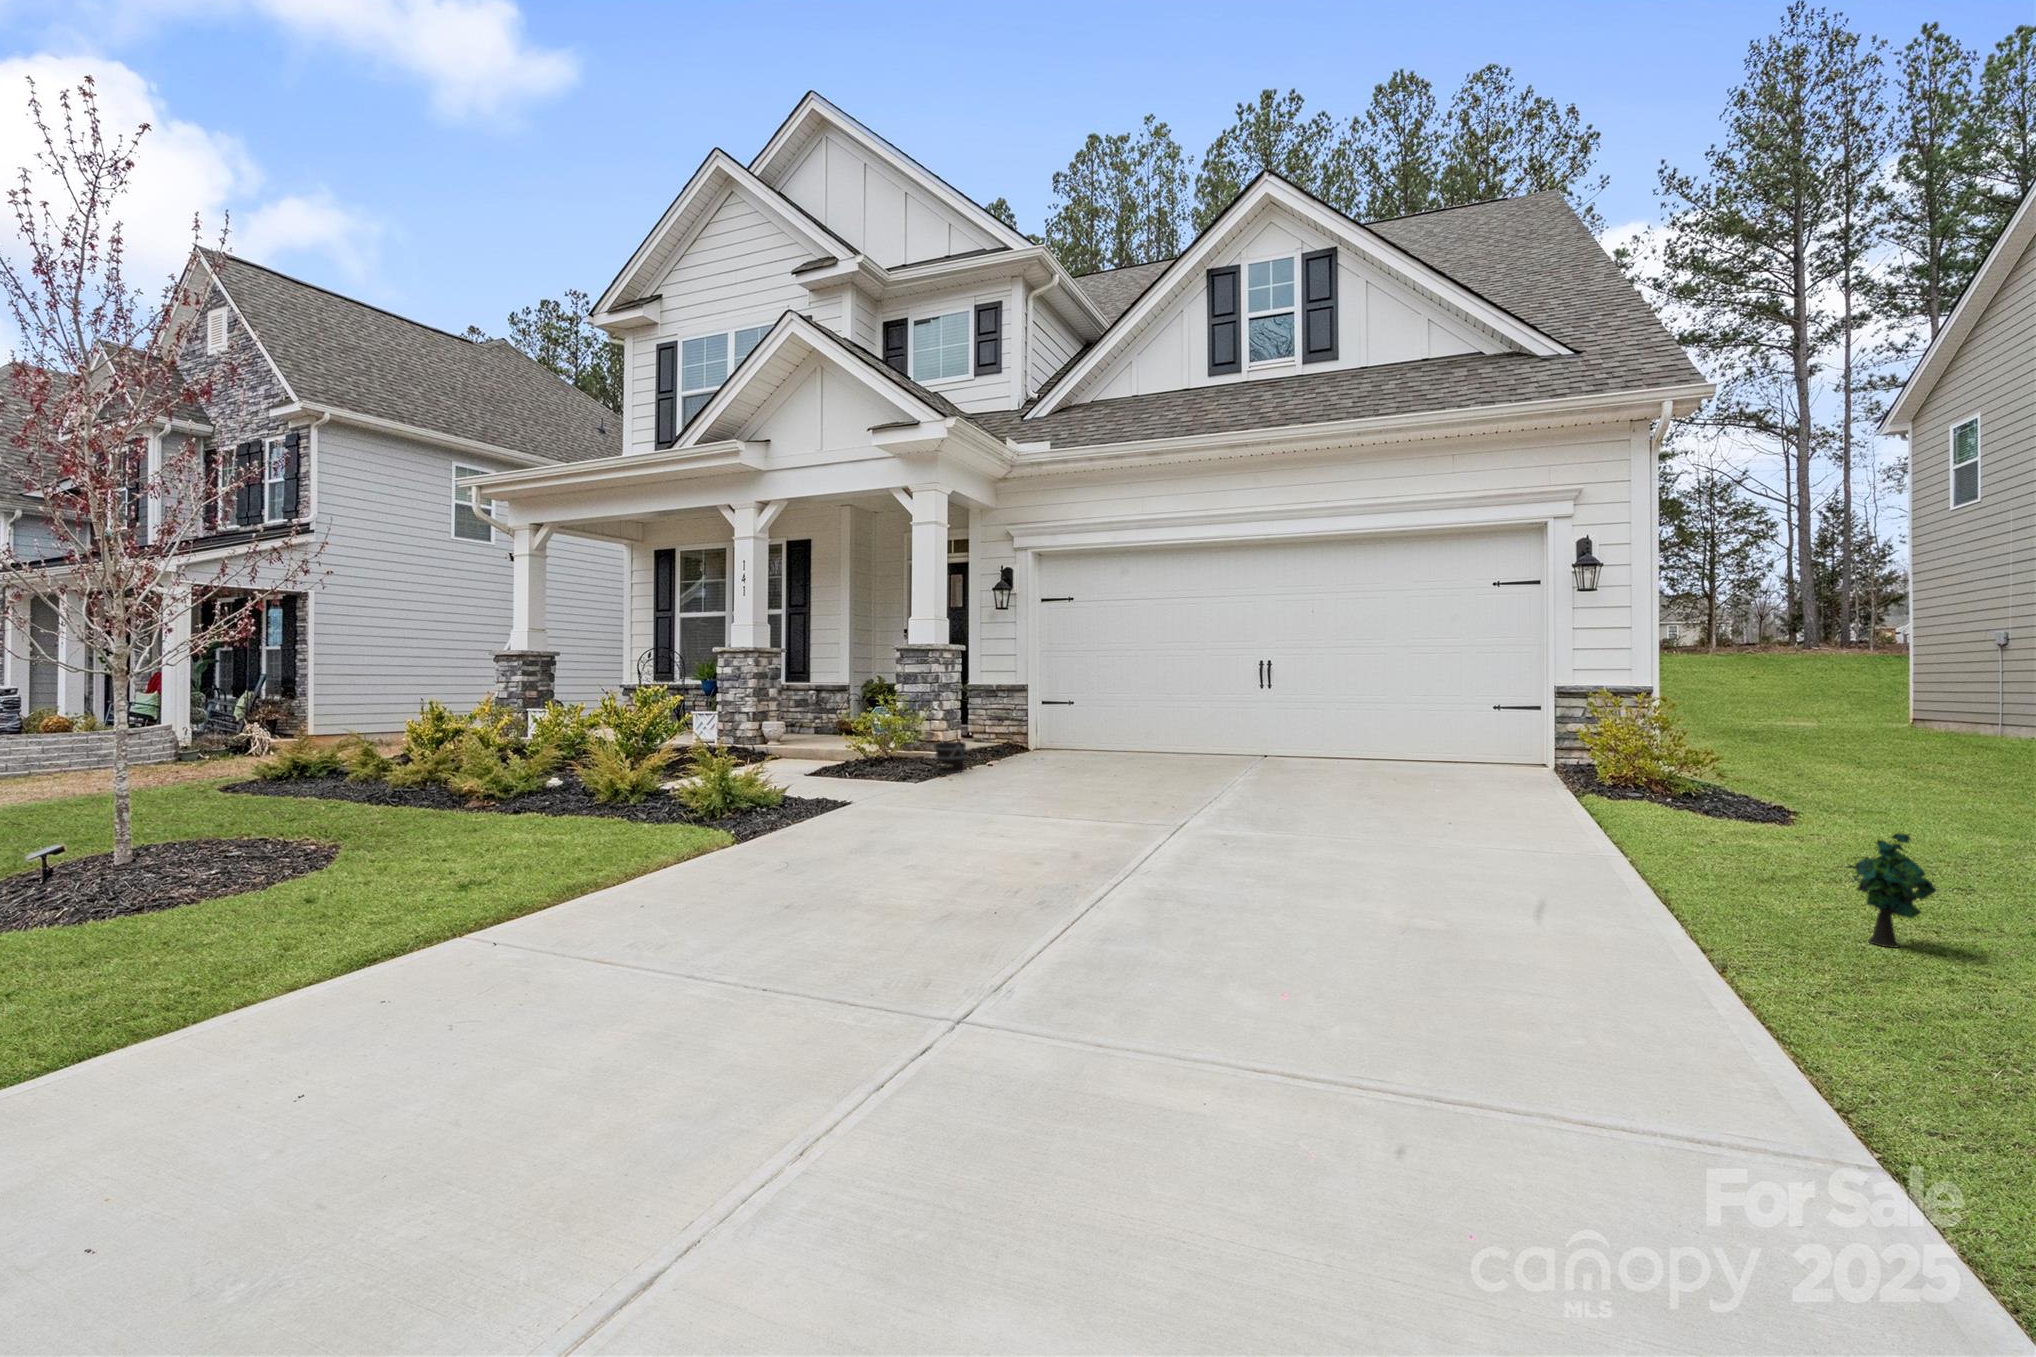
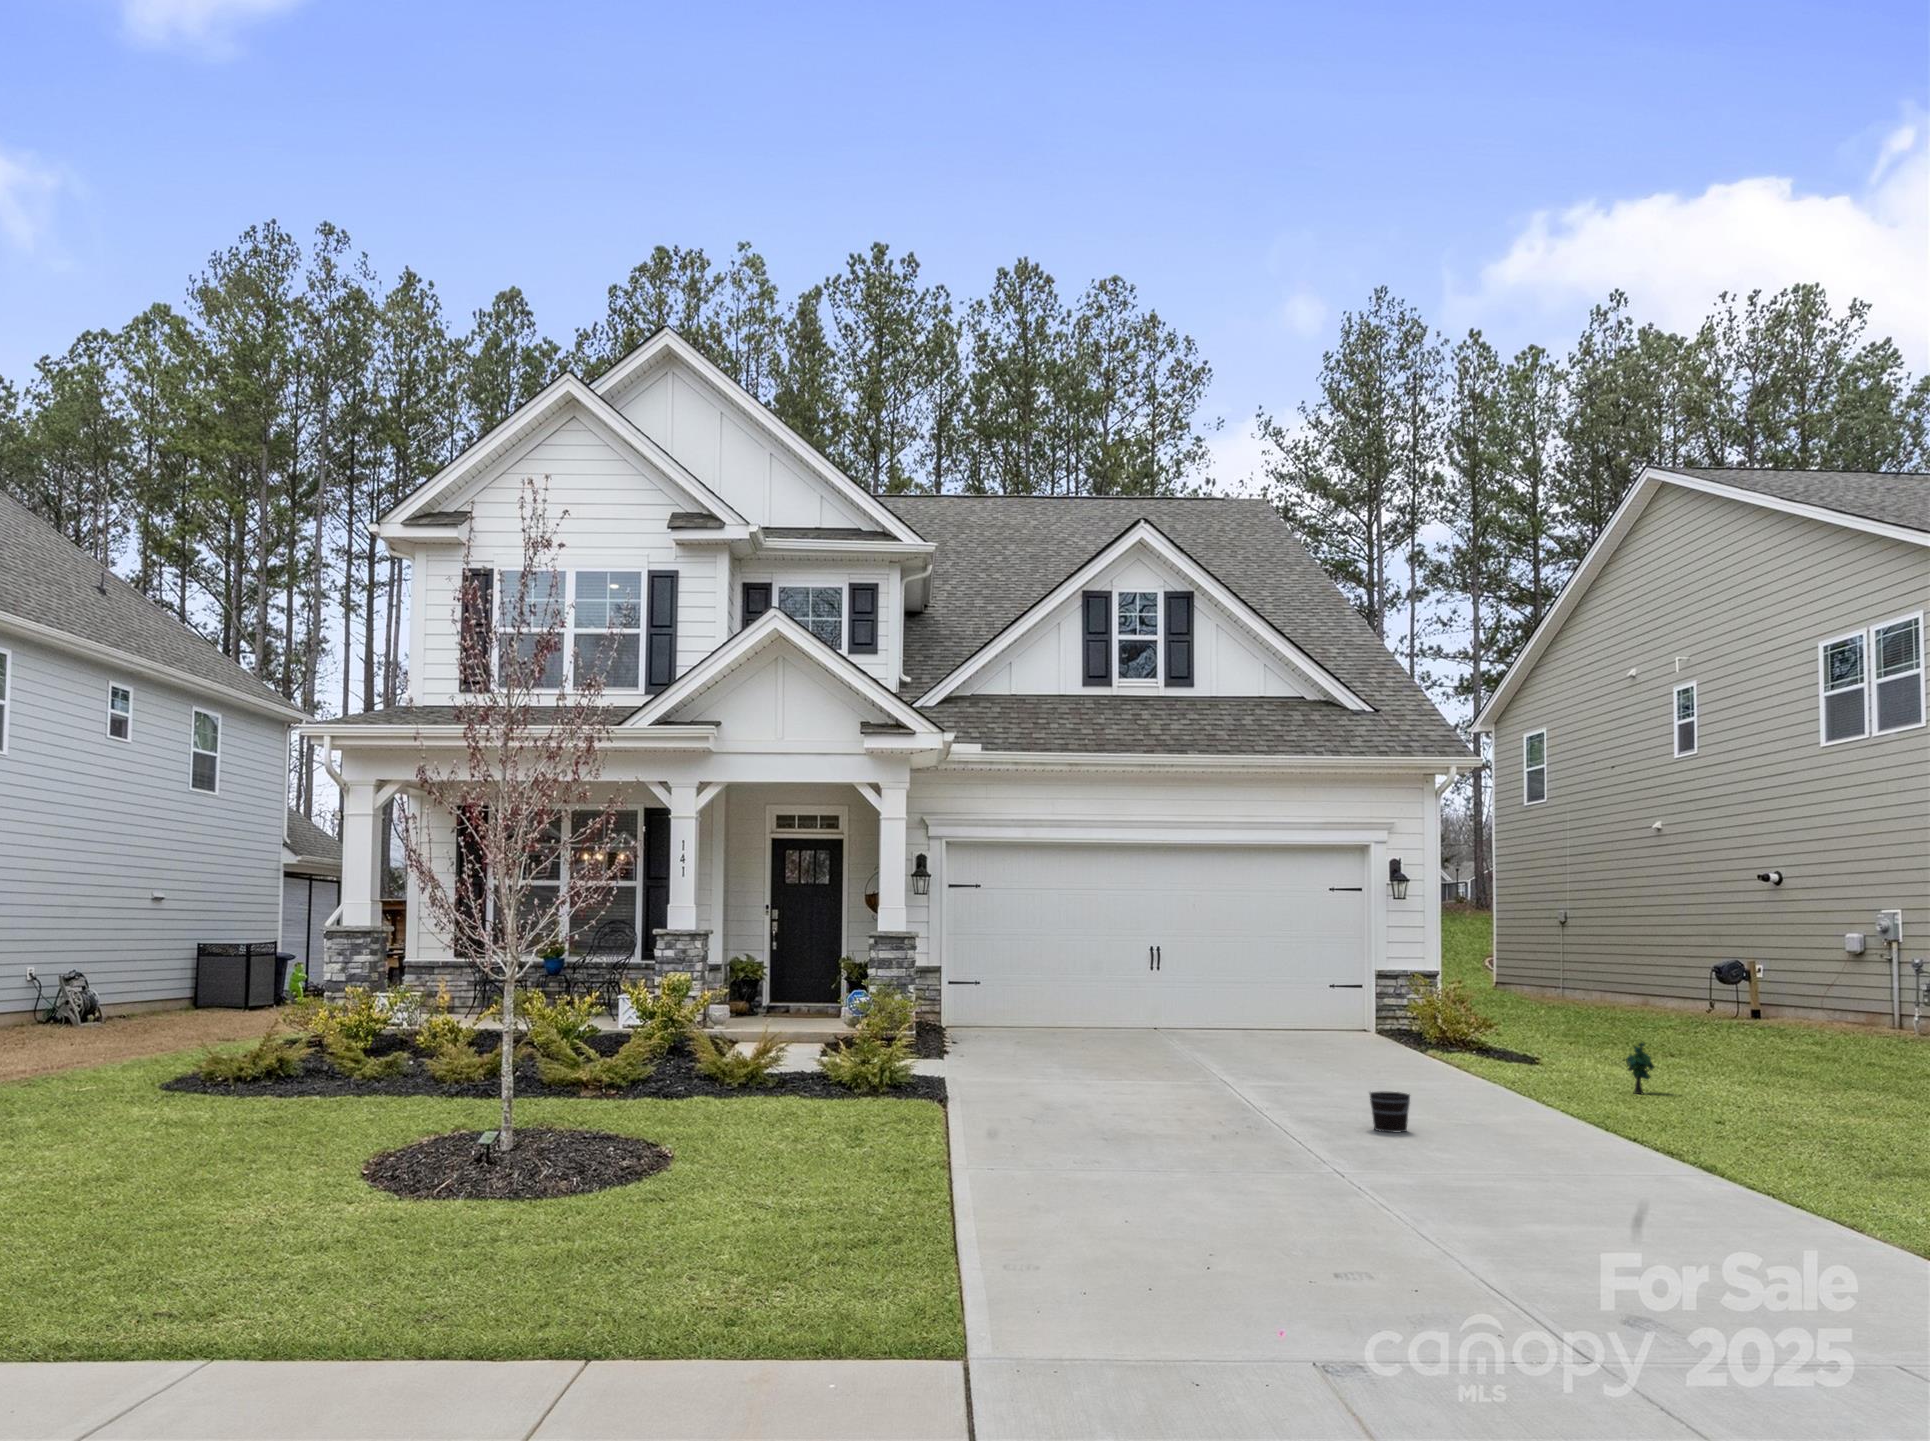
bucket: present [935,742,966,773] -> present [1369,1092,1410,1132]

